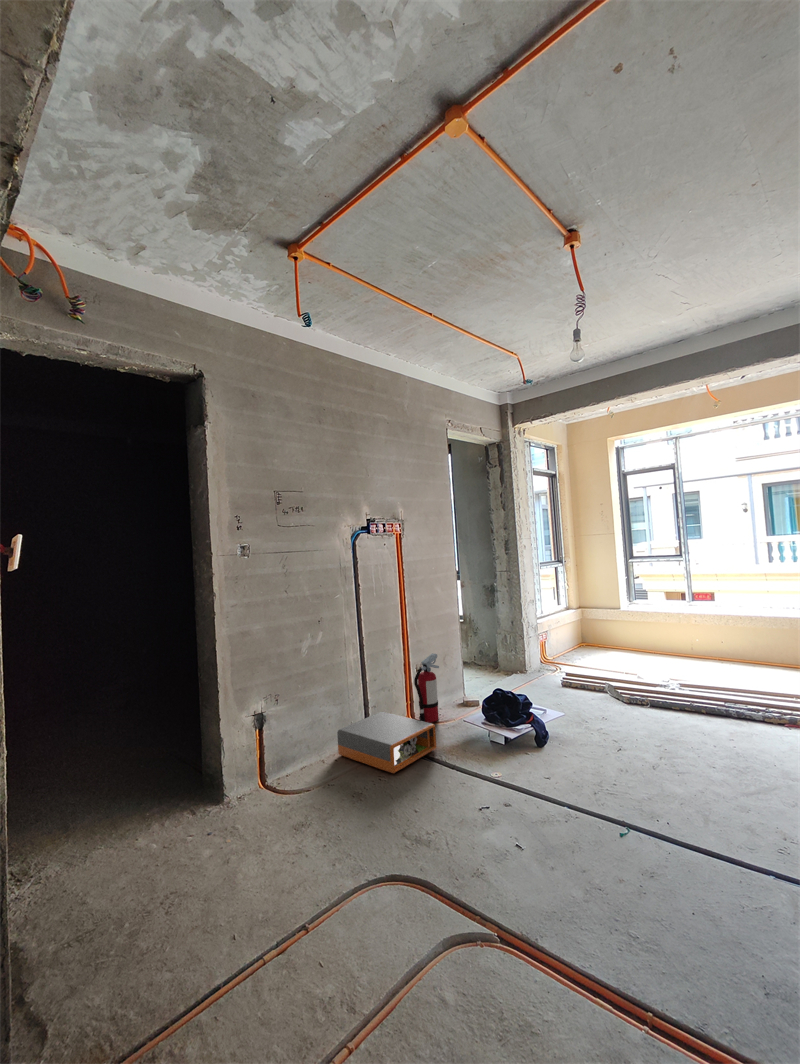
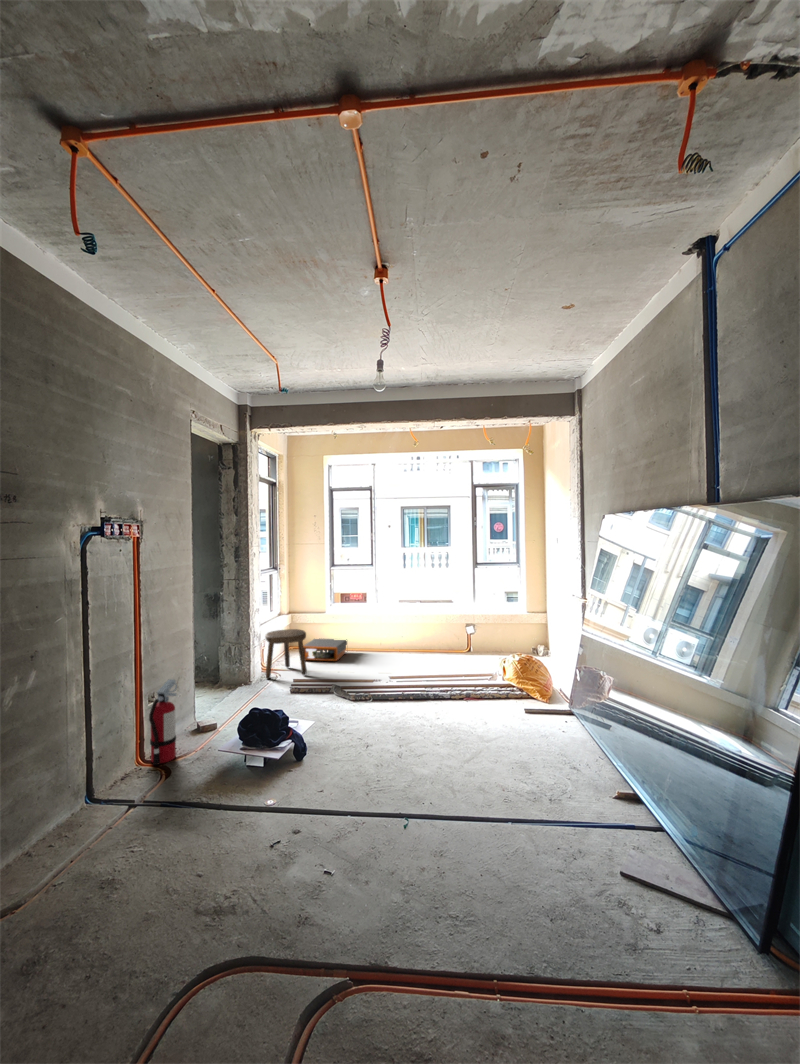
stool: none [542,622,585,669] -> present [265,629,307,679]
storage box: present [337,712,436,773] -> present [303,638,347,661]

